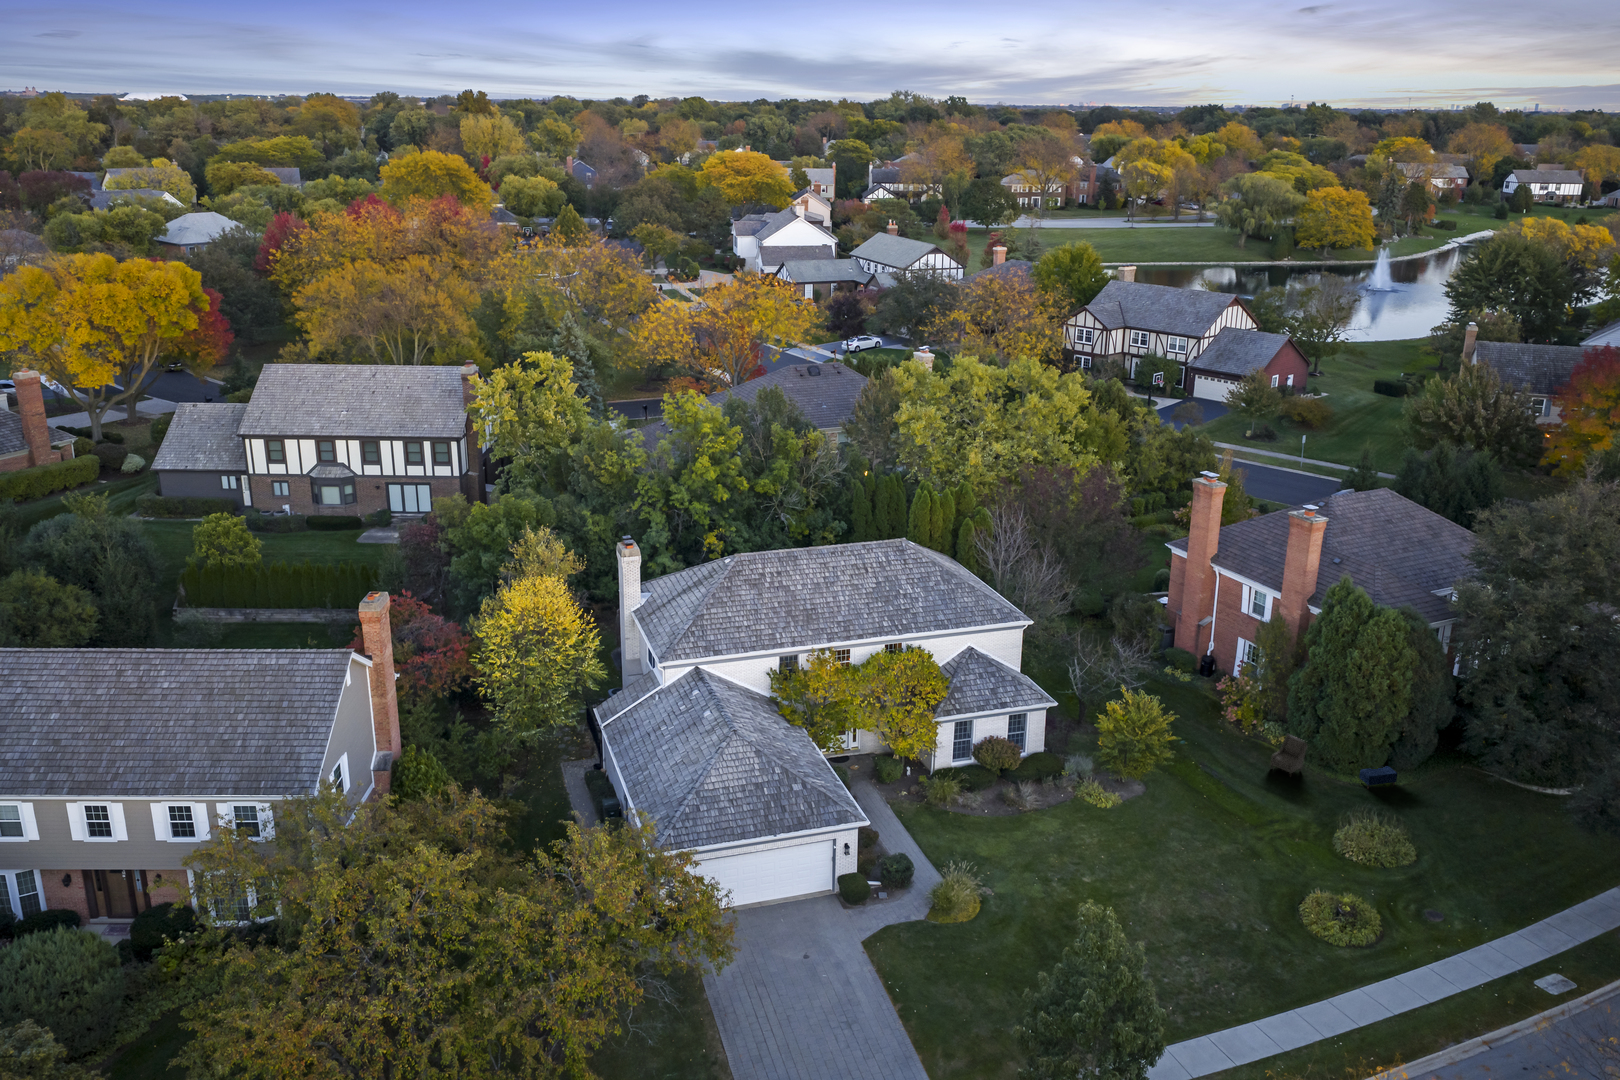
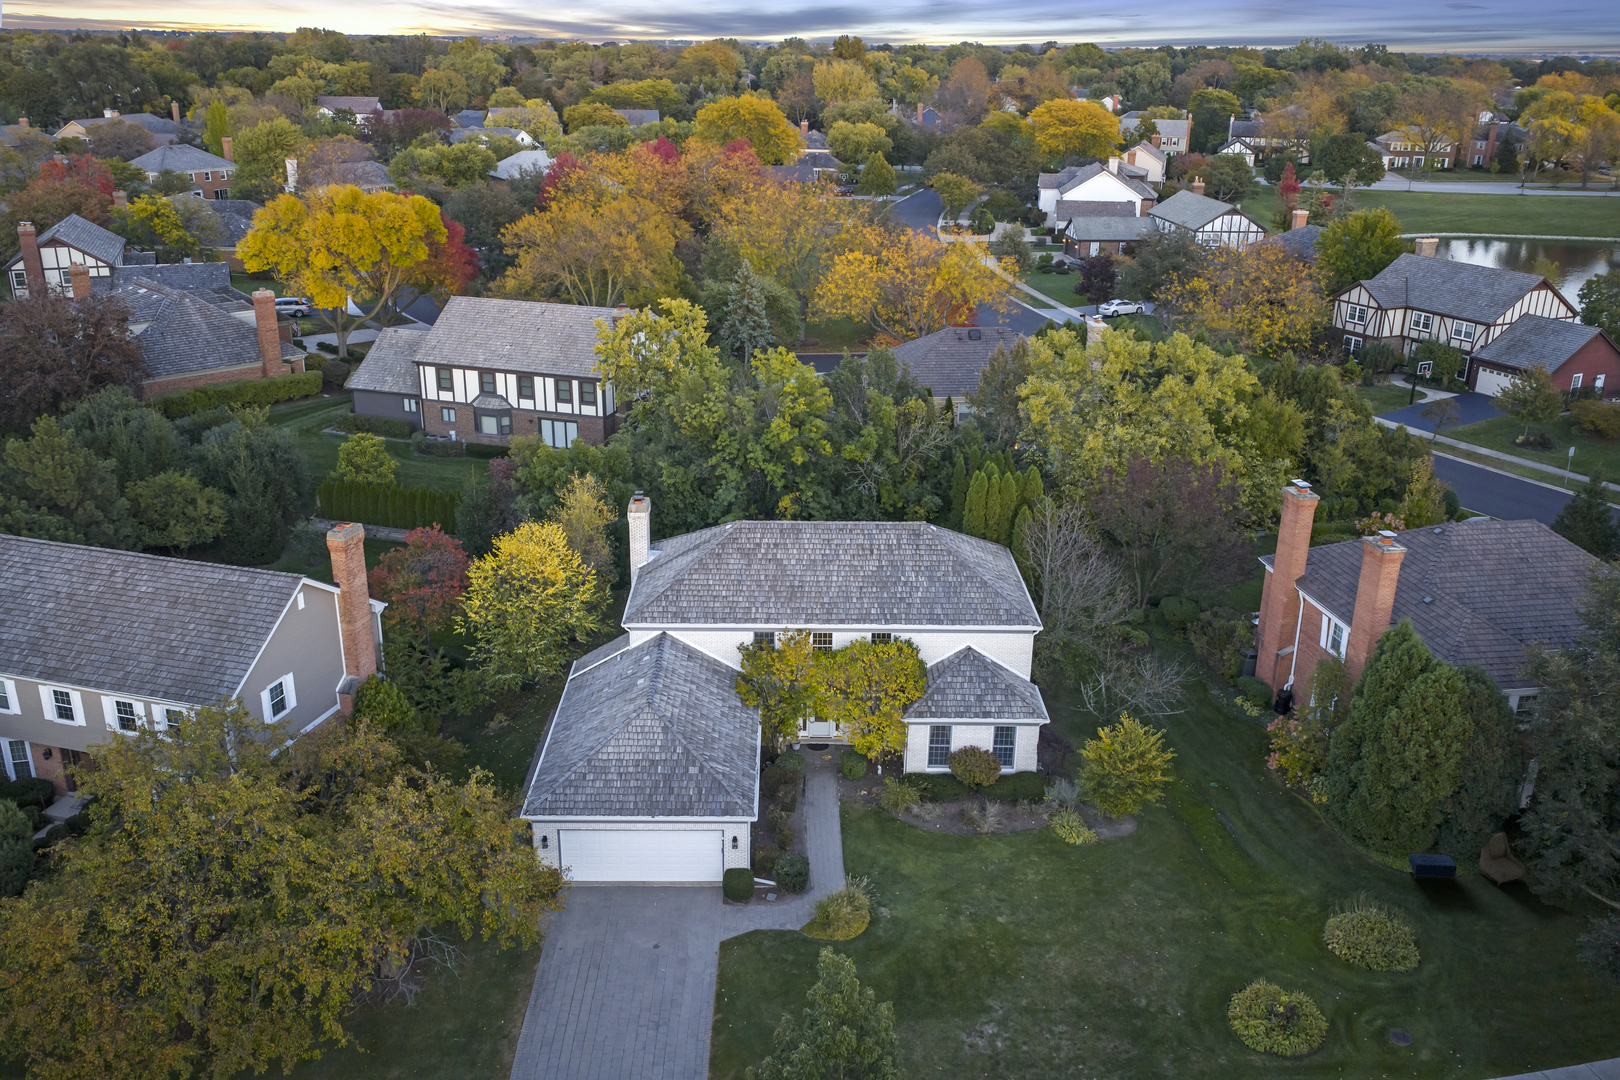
chair: present [1271,734,1307,777] -> present [1479,832,1525,887]

